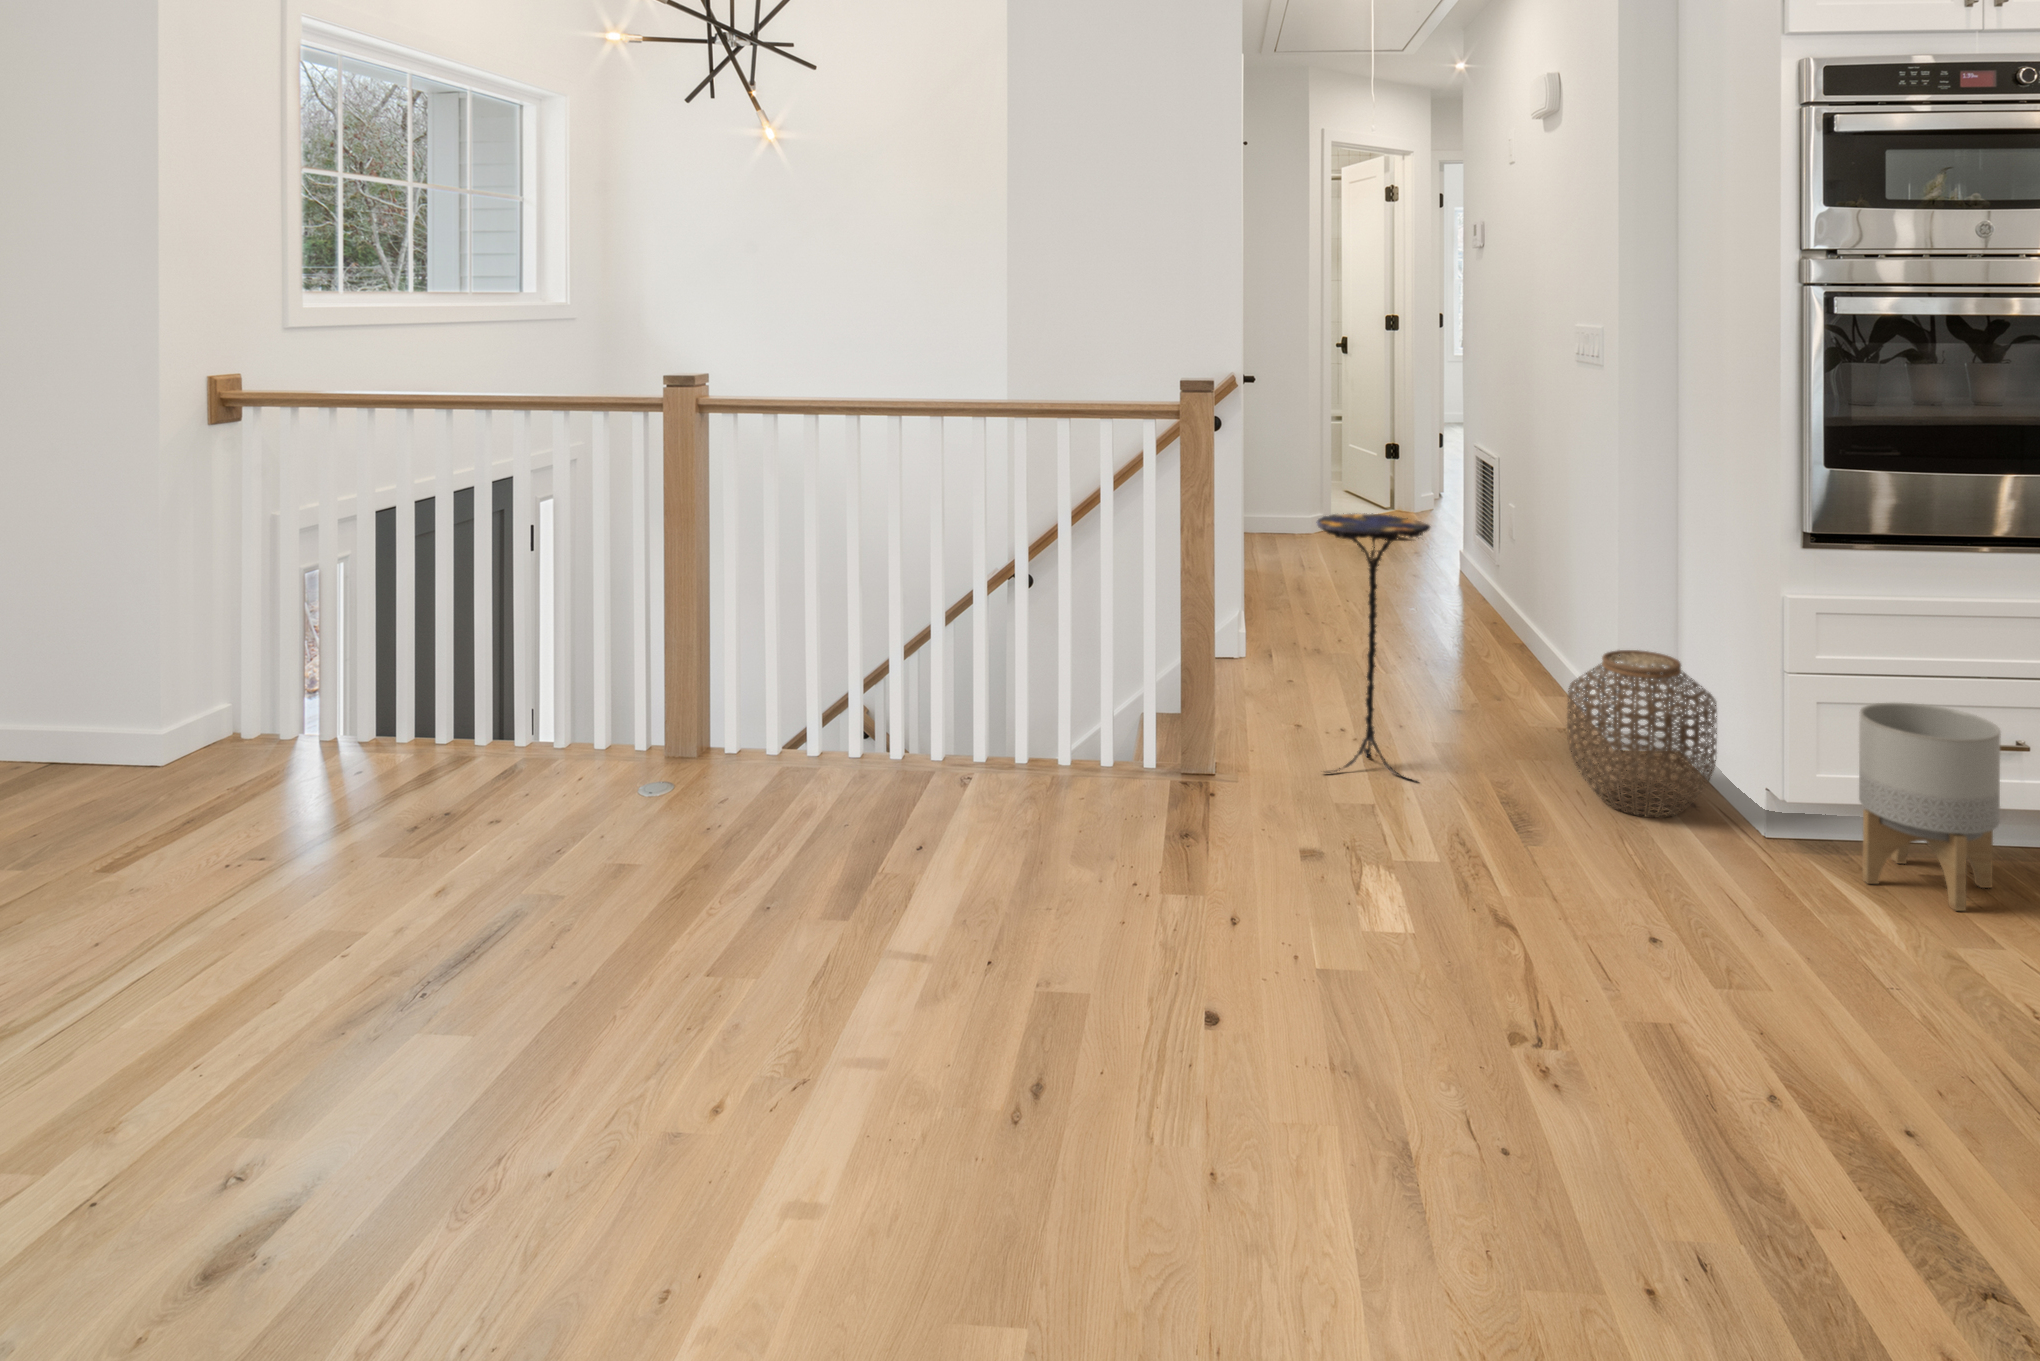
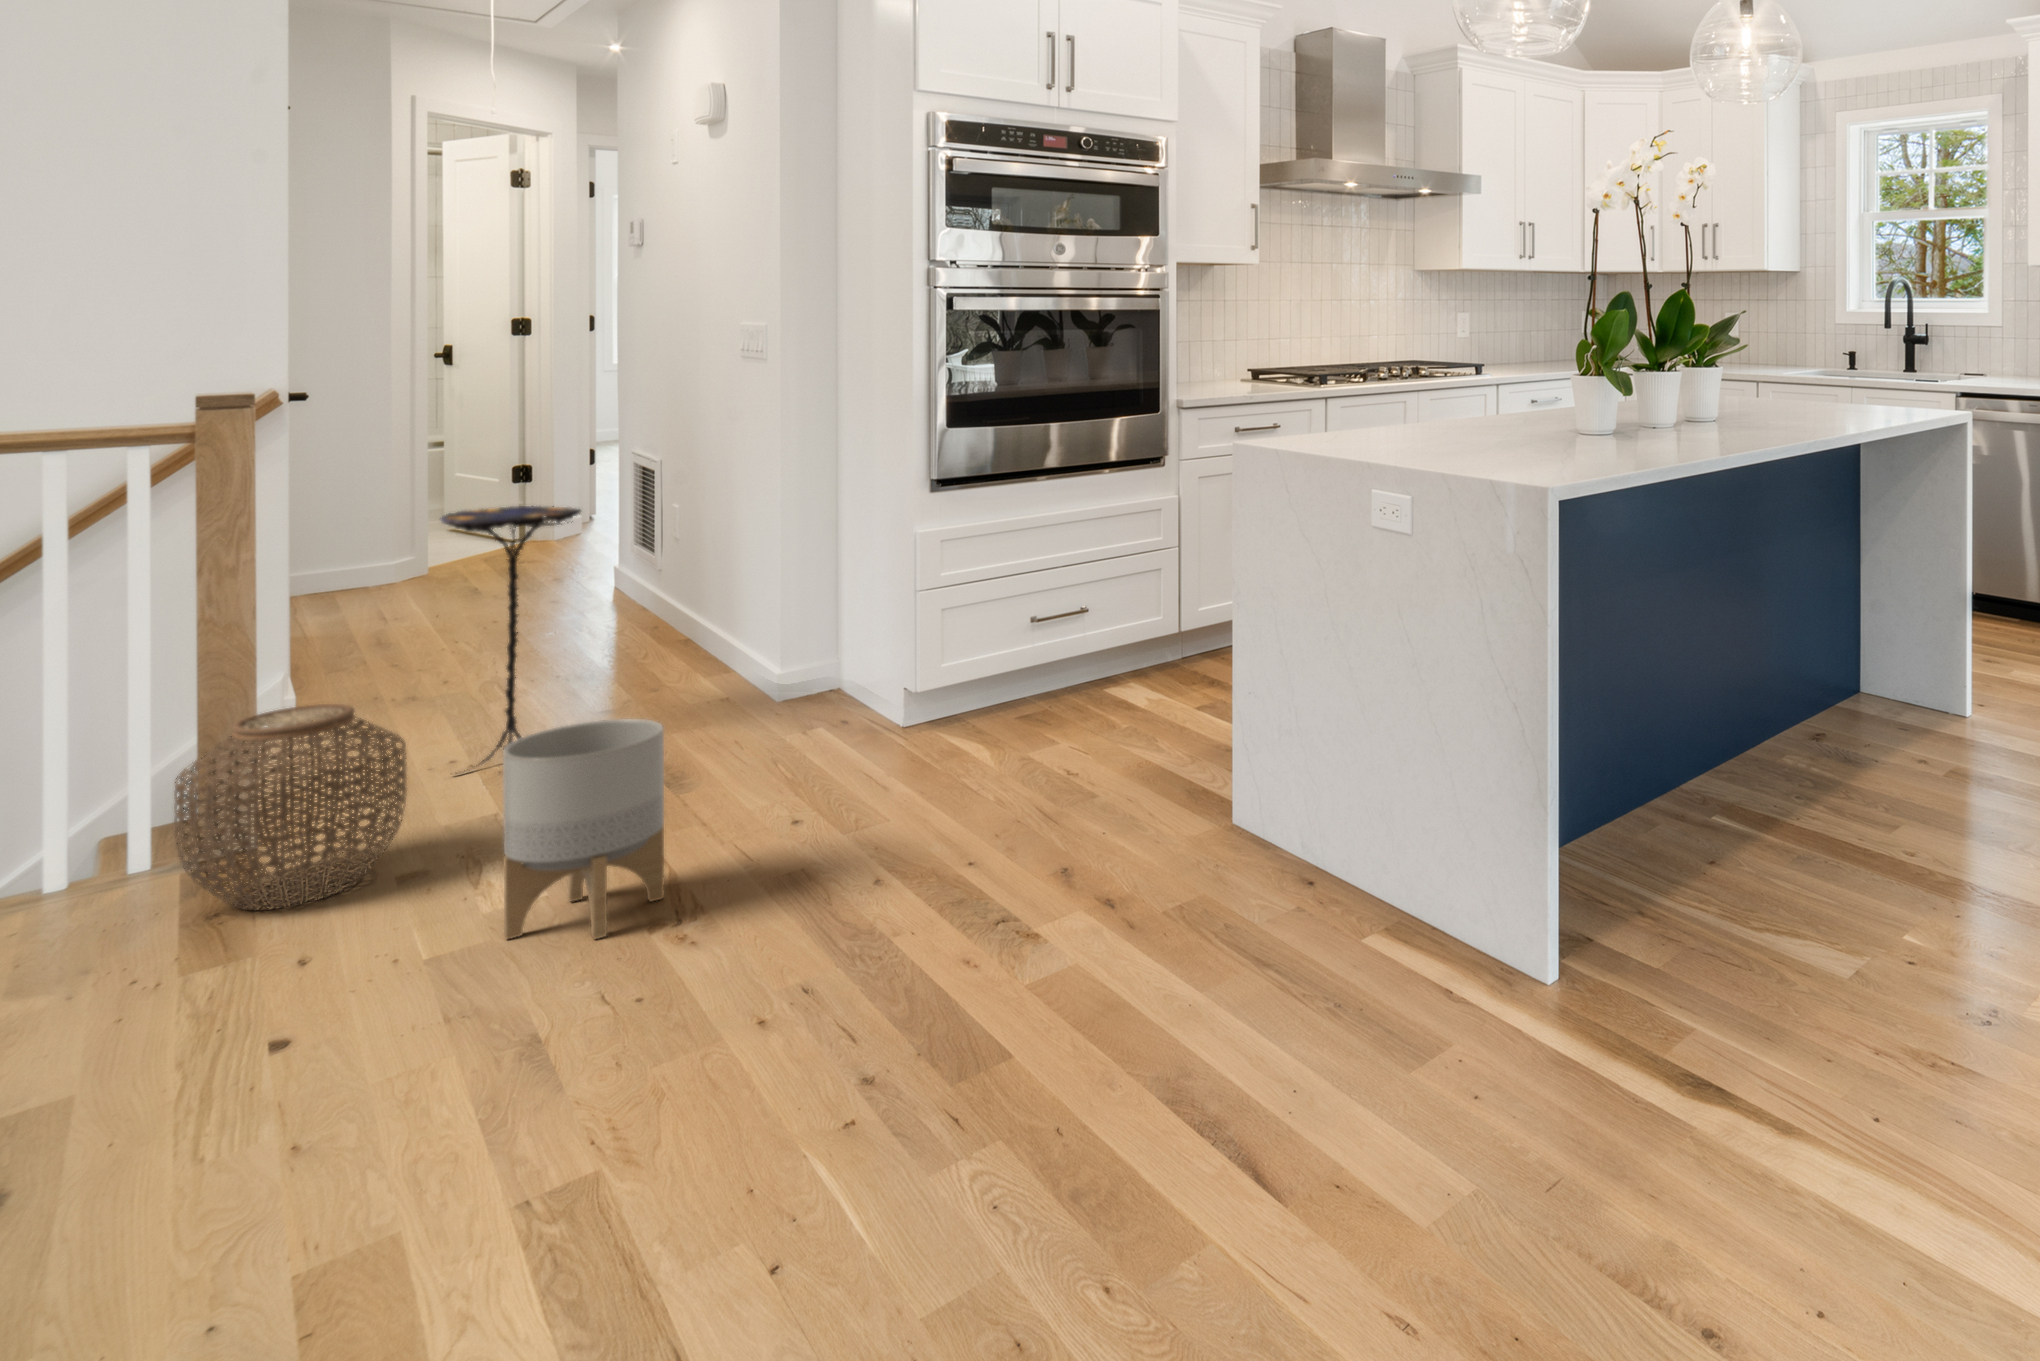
woven basket: present [1567,650,1717,817] -> present [174,704,407,910]
planter: present [1859,702,2001,911] -> present [503,719,664,939]

